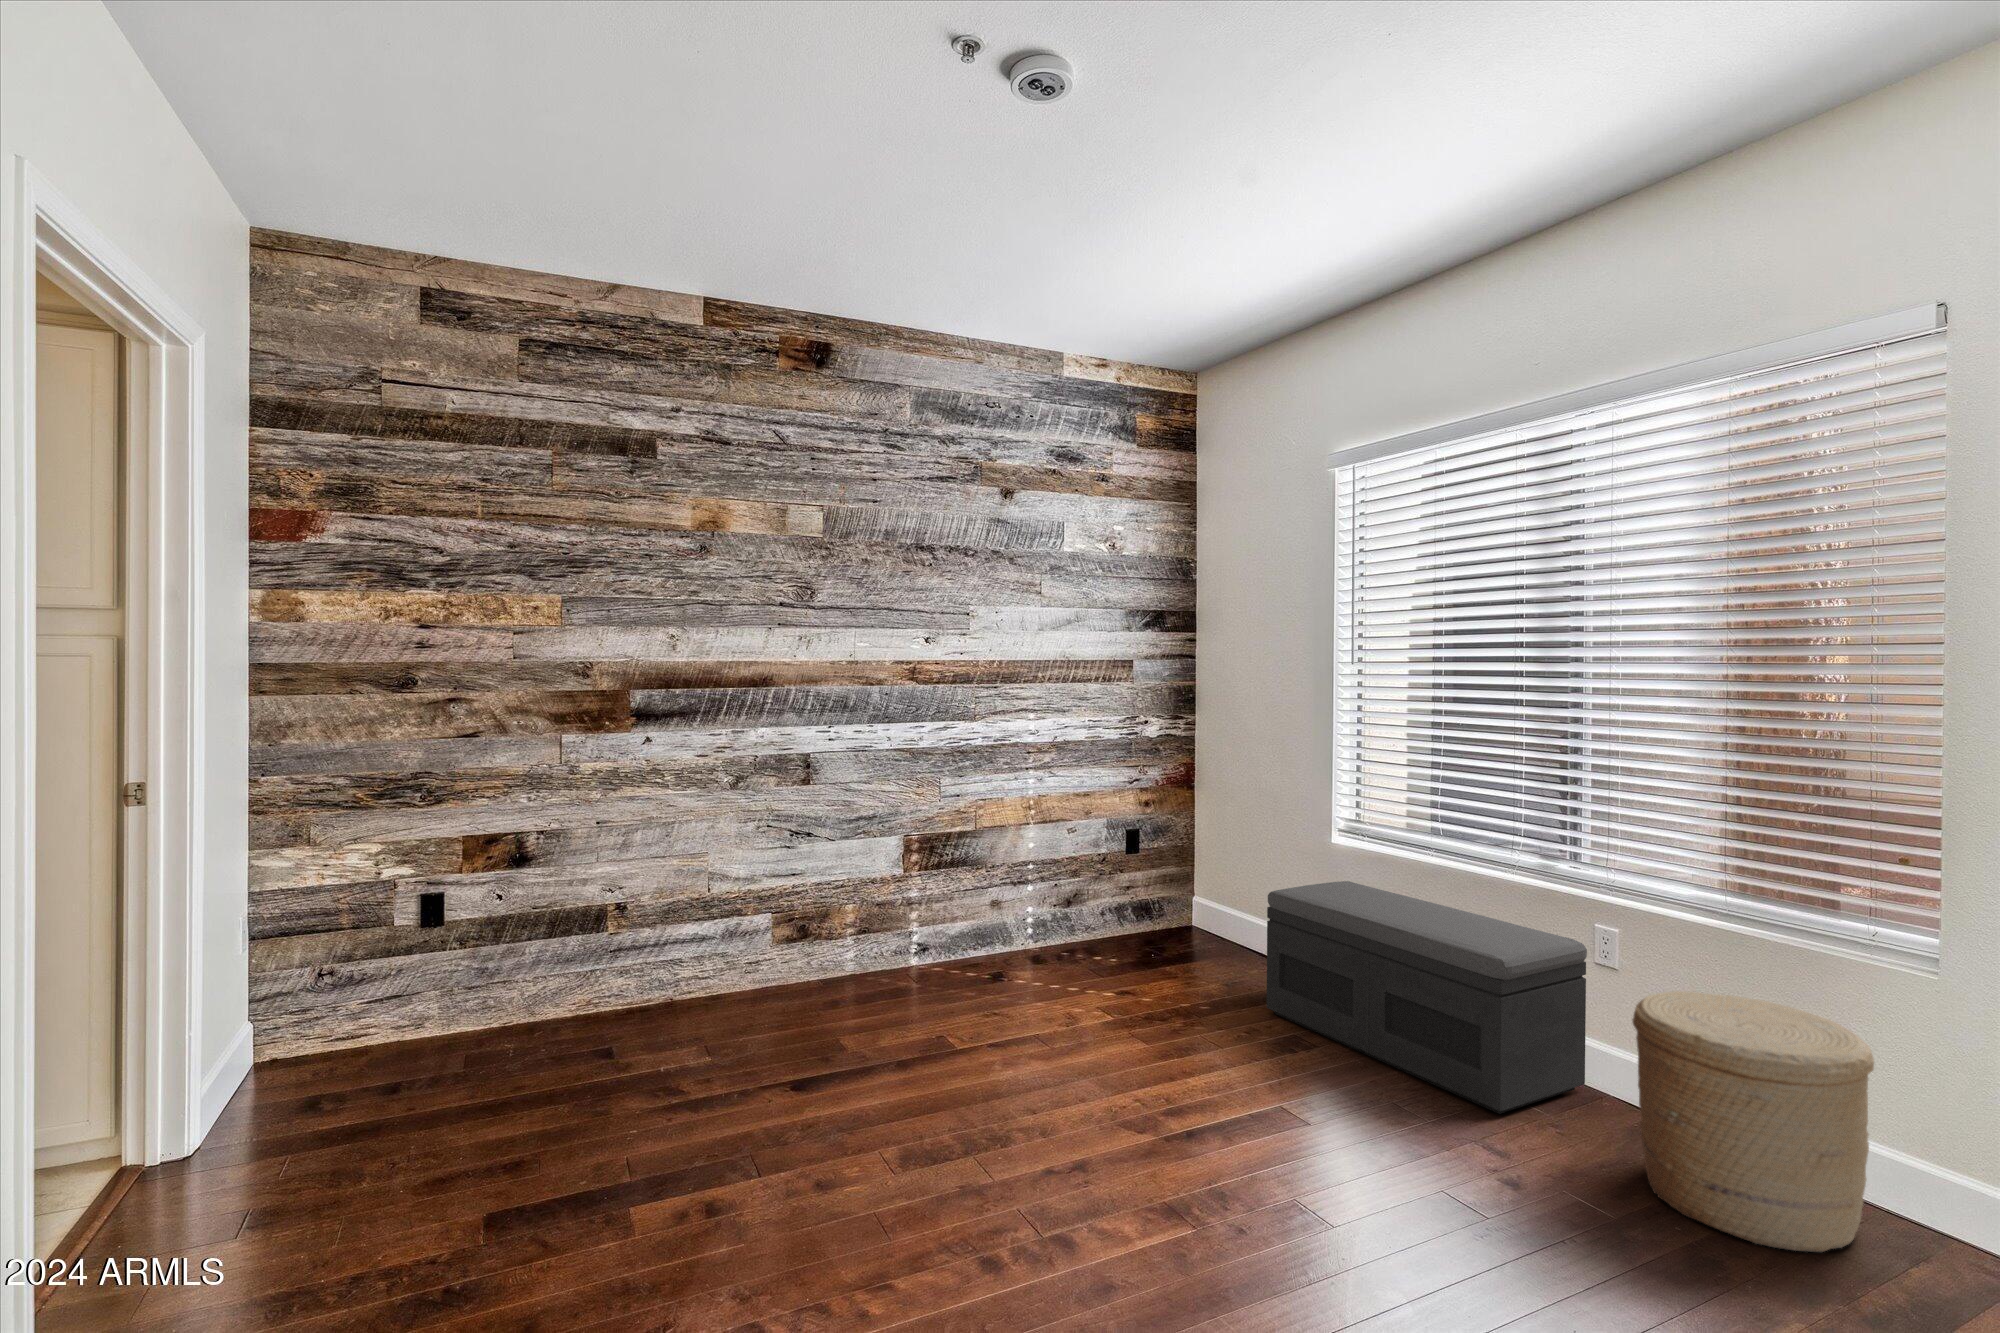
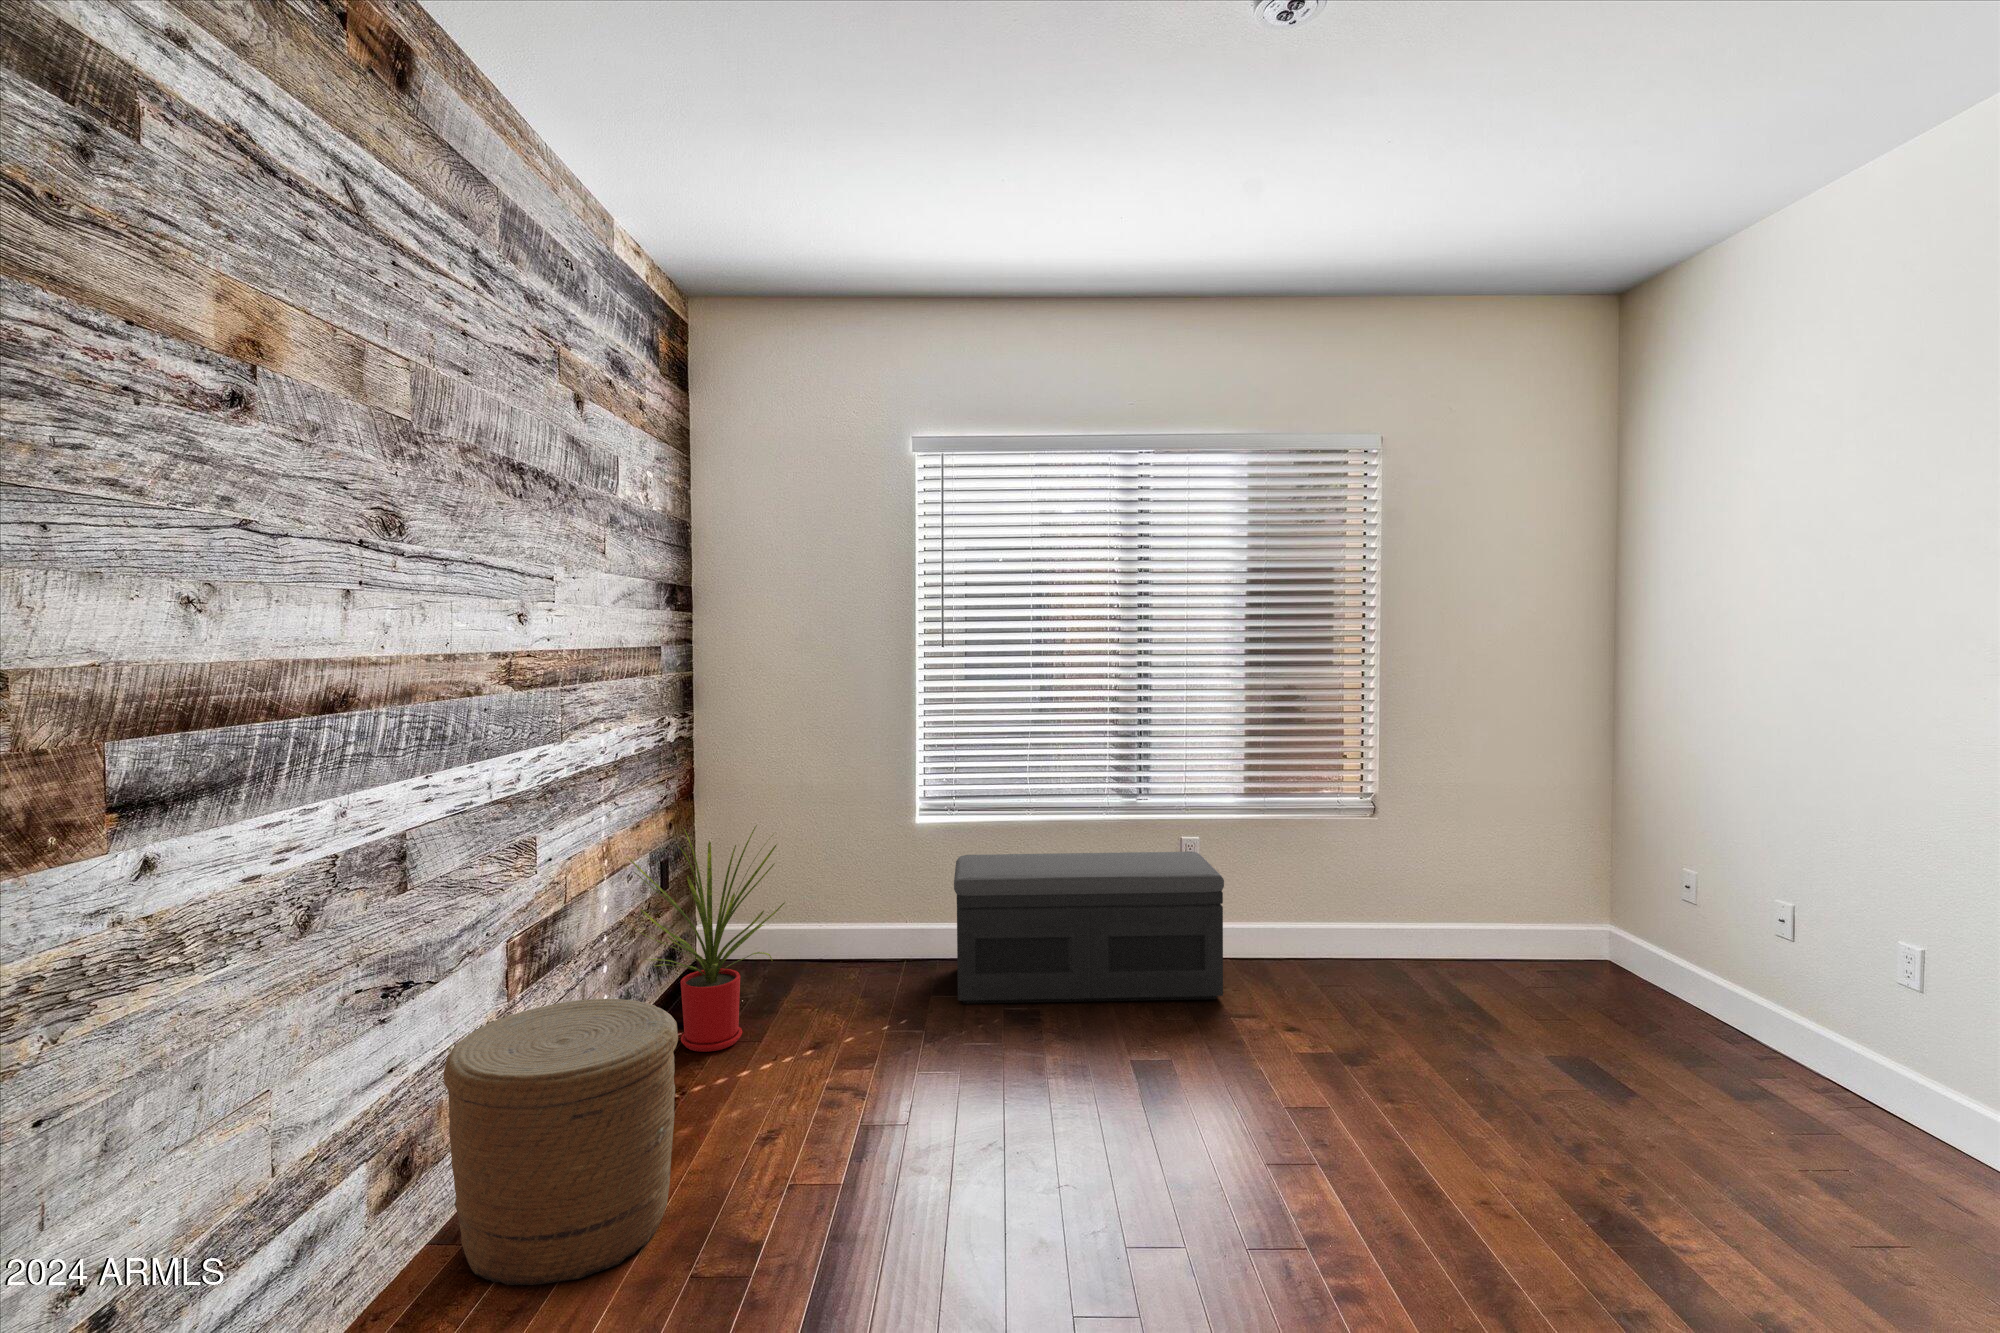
house plant: none [1027,799,1149,969] -> present [629,825,785,1052]
woven basket: present [1632,991,1874,1252] -> present [444,999,678,1285]

